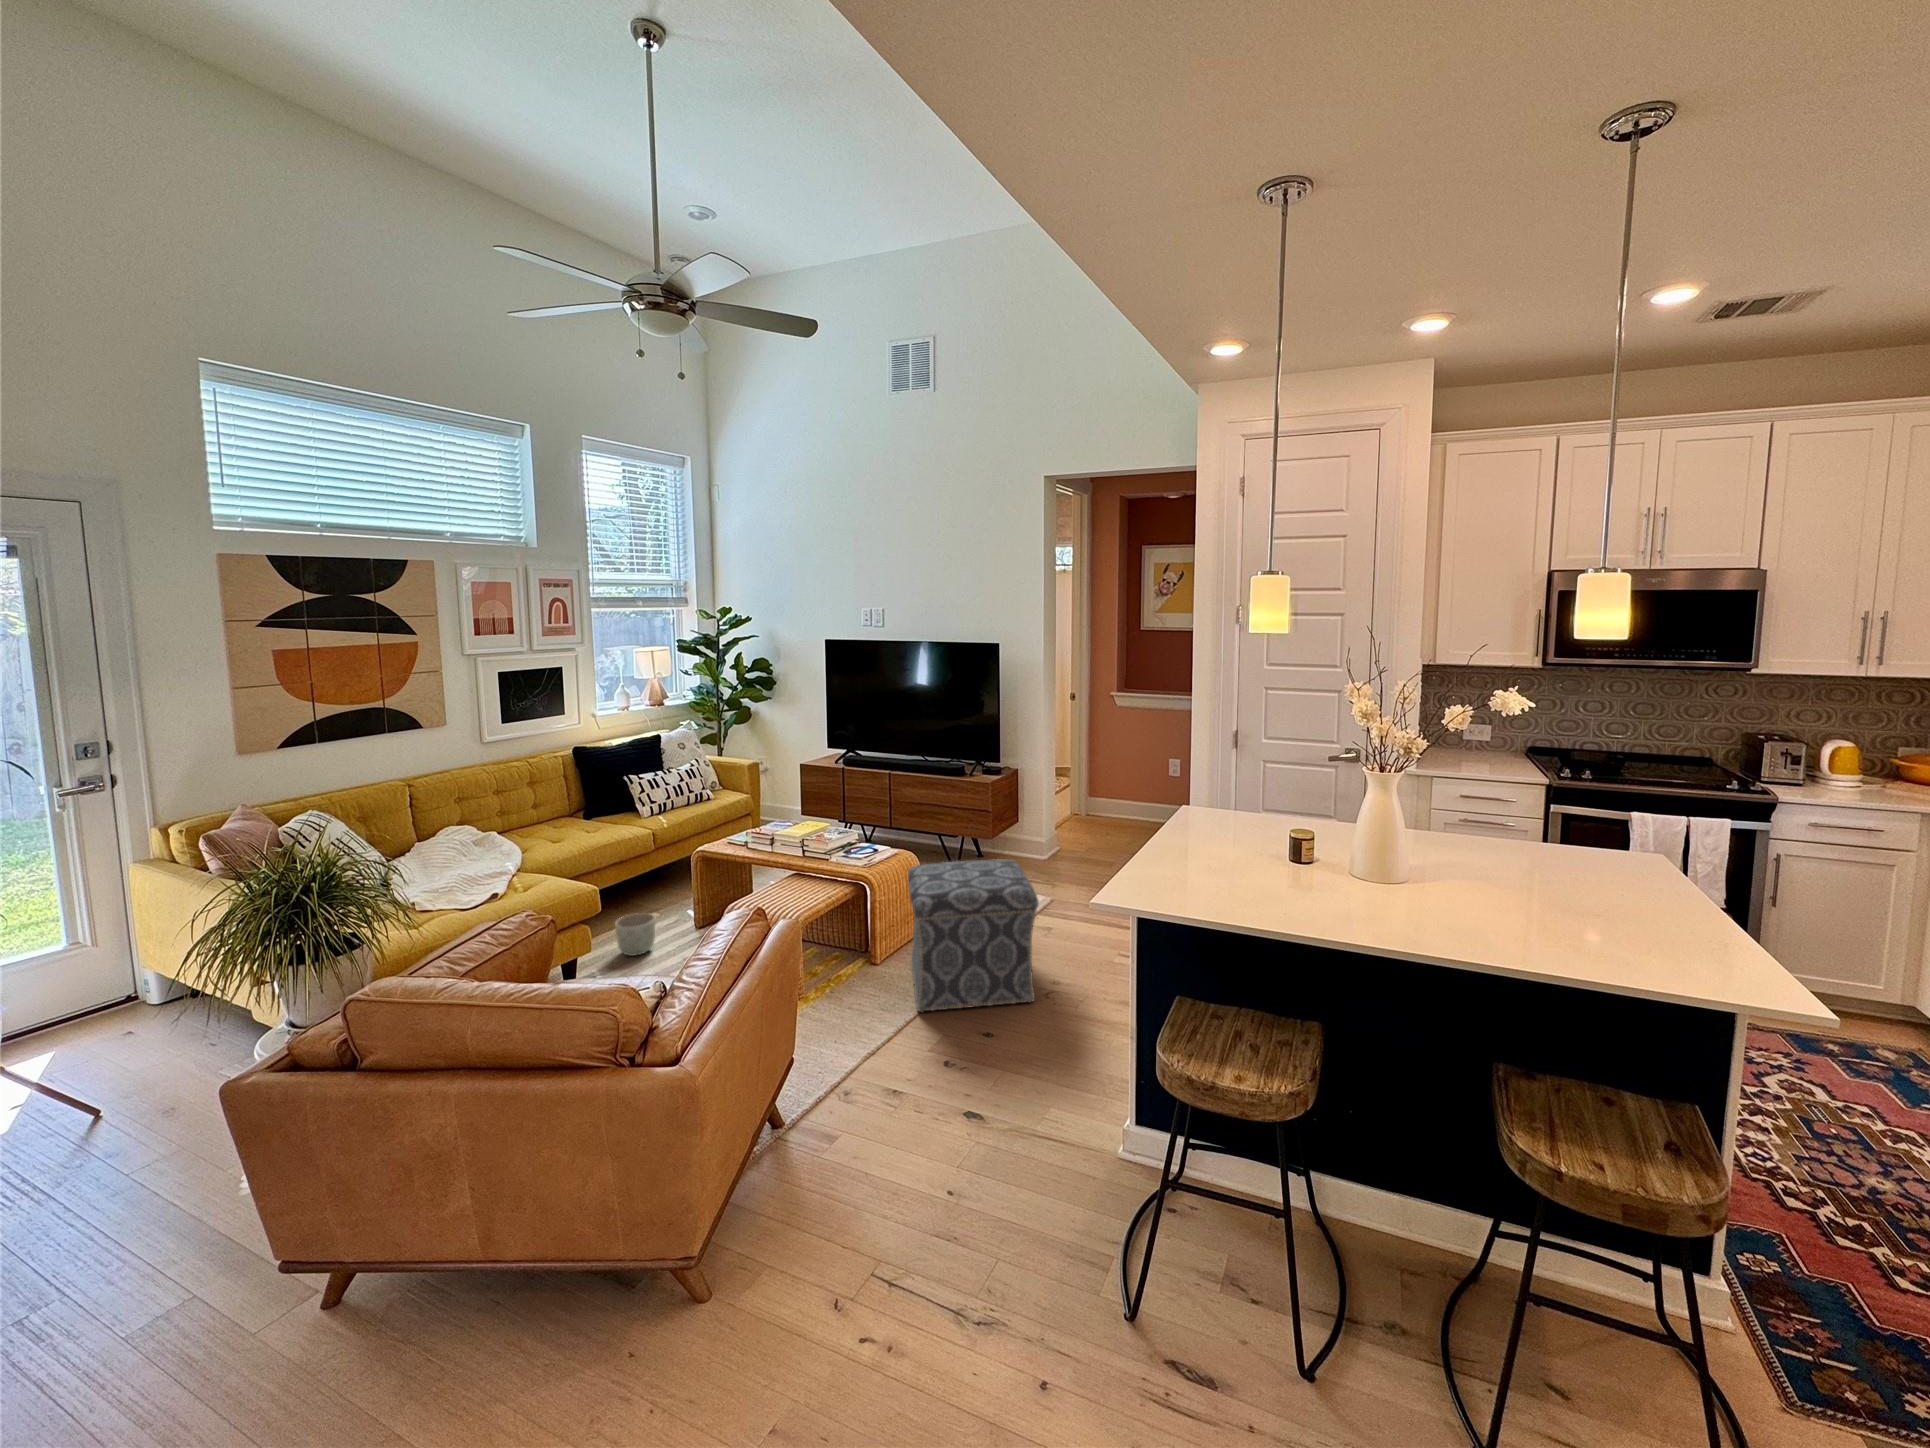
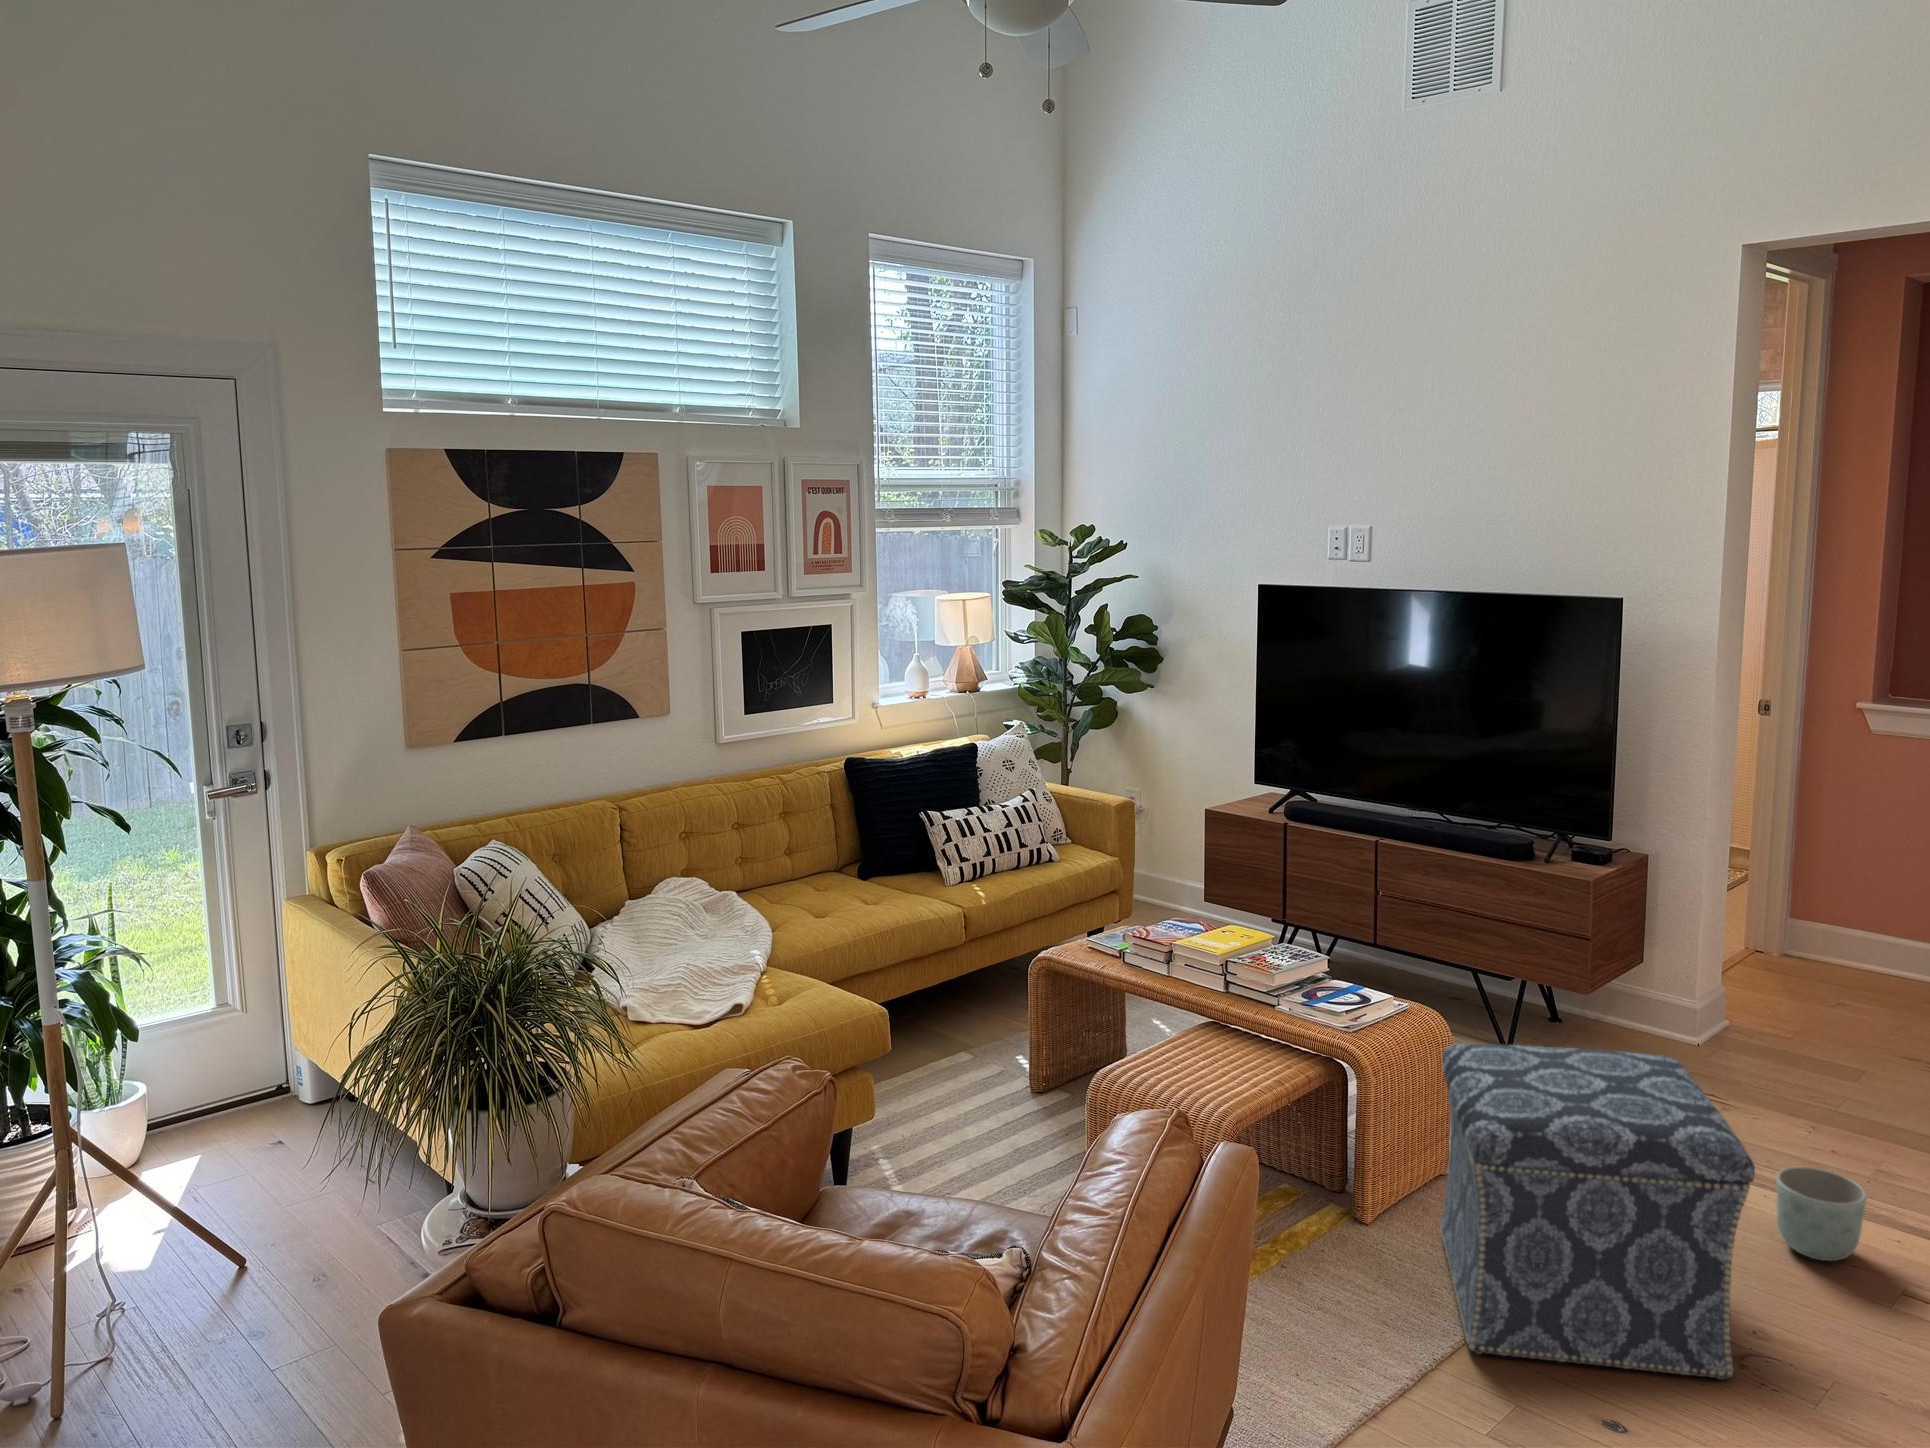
planter: present [615,913,655,956] -> present [1776,1167,1867,1261]

